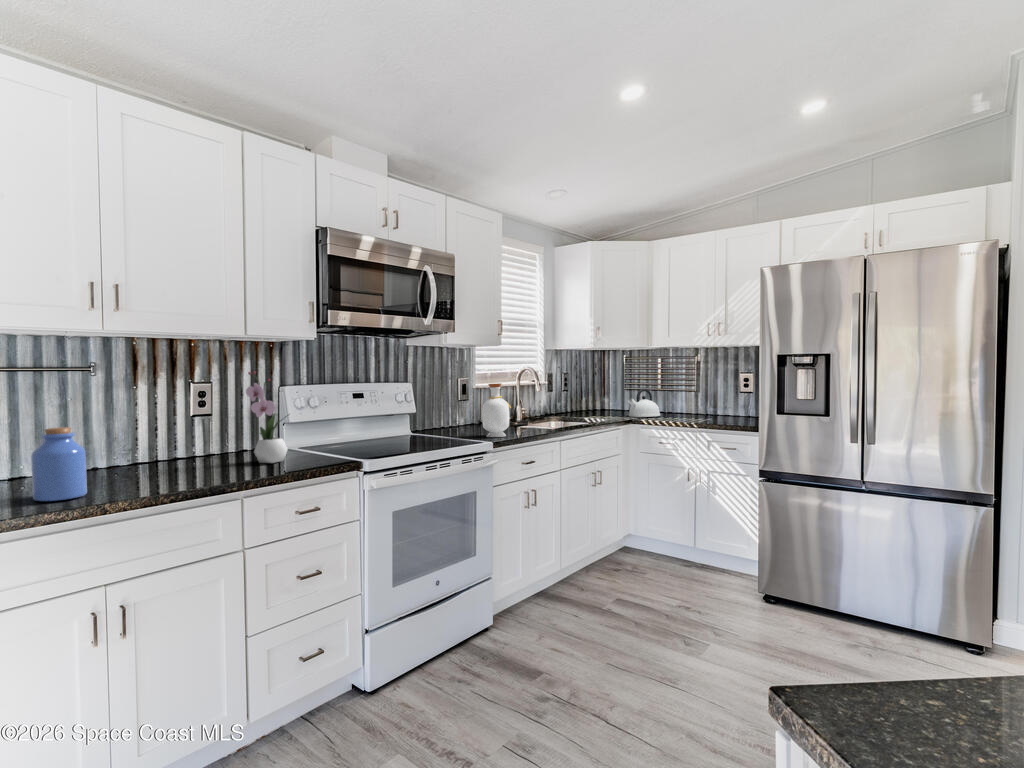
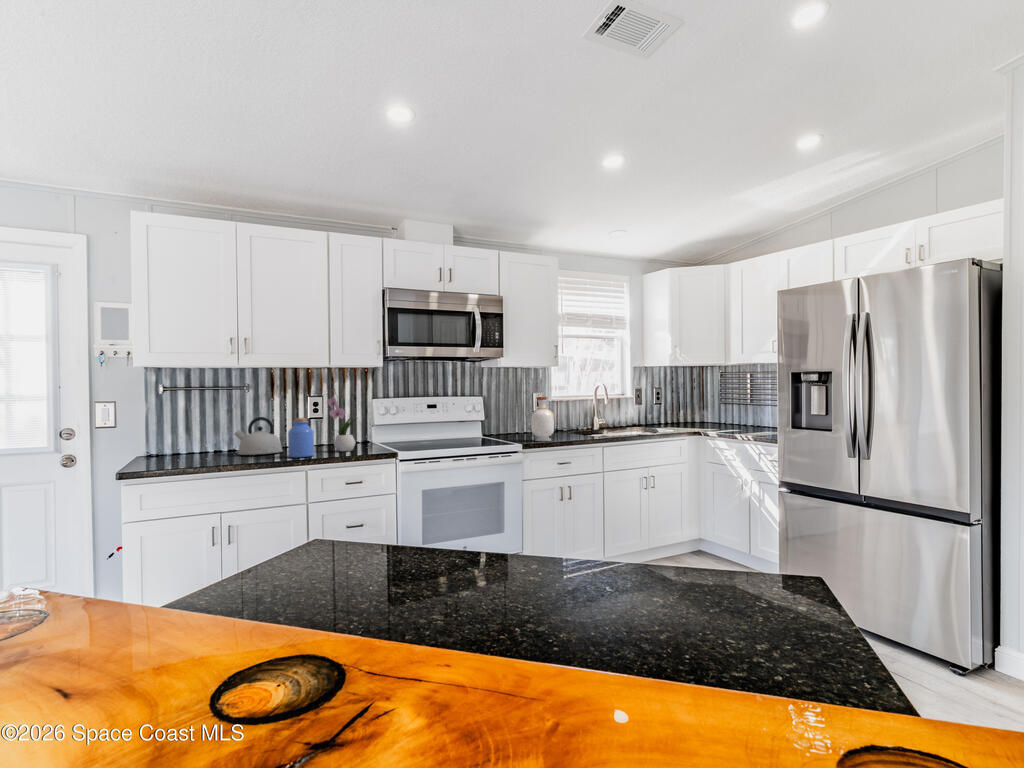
kettle: present [628,389,660,417] -> present [235,417,283,455]
jar: present [31,427,87,501] -> present [288,418,314,457]

